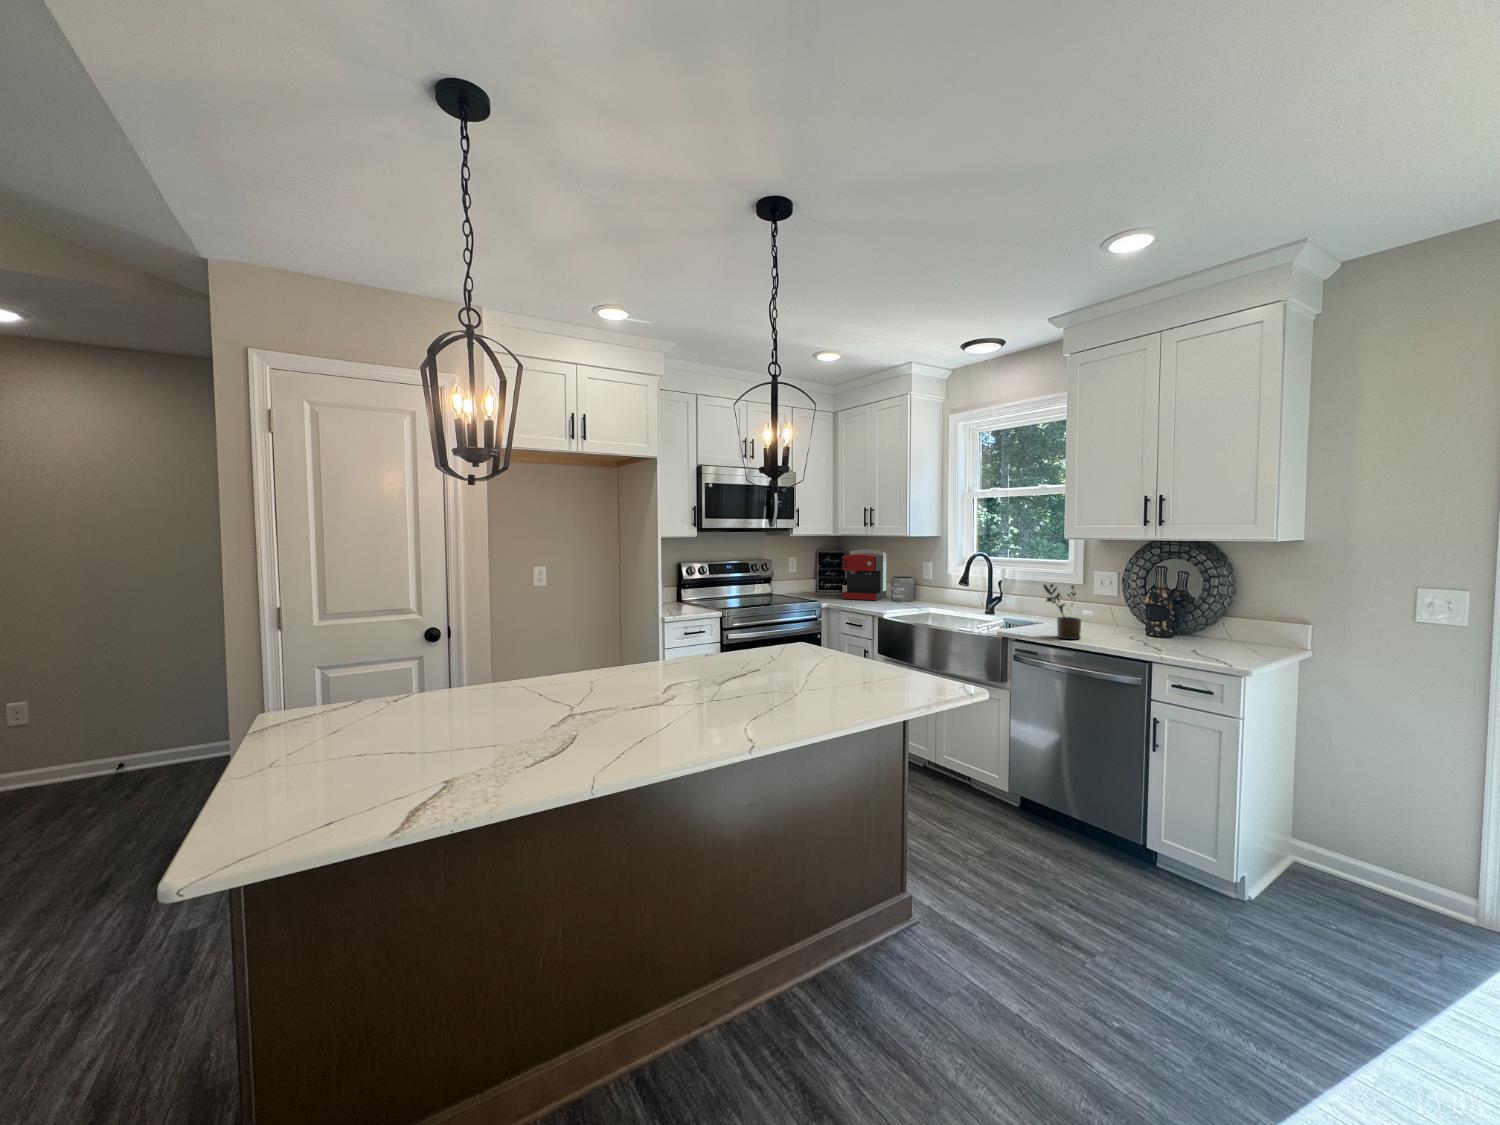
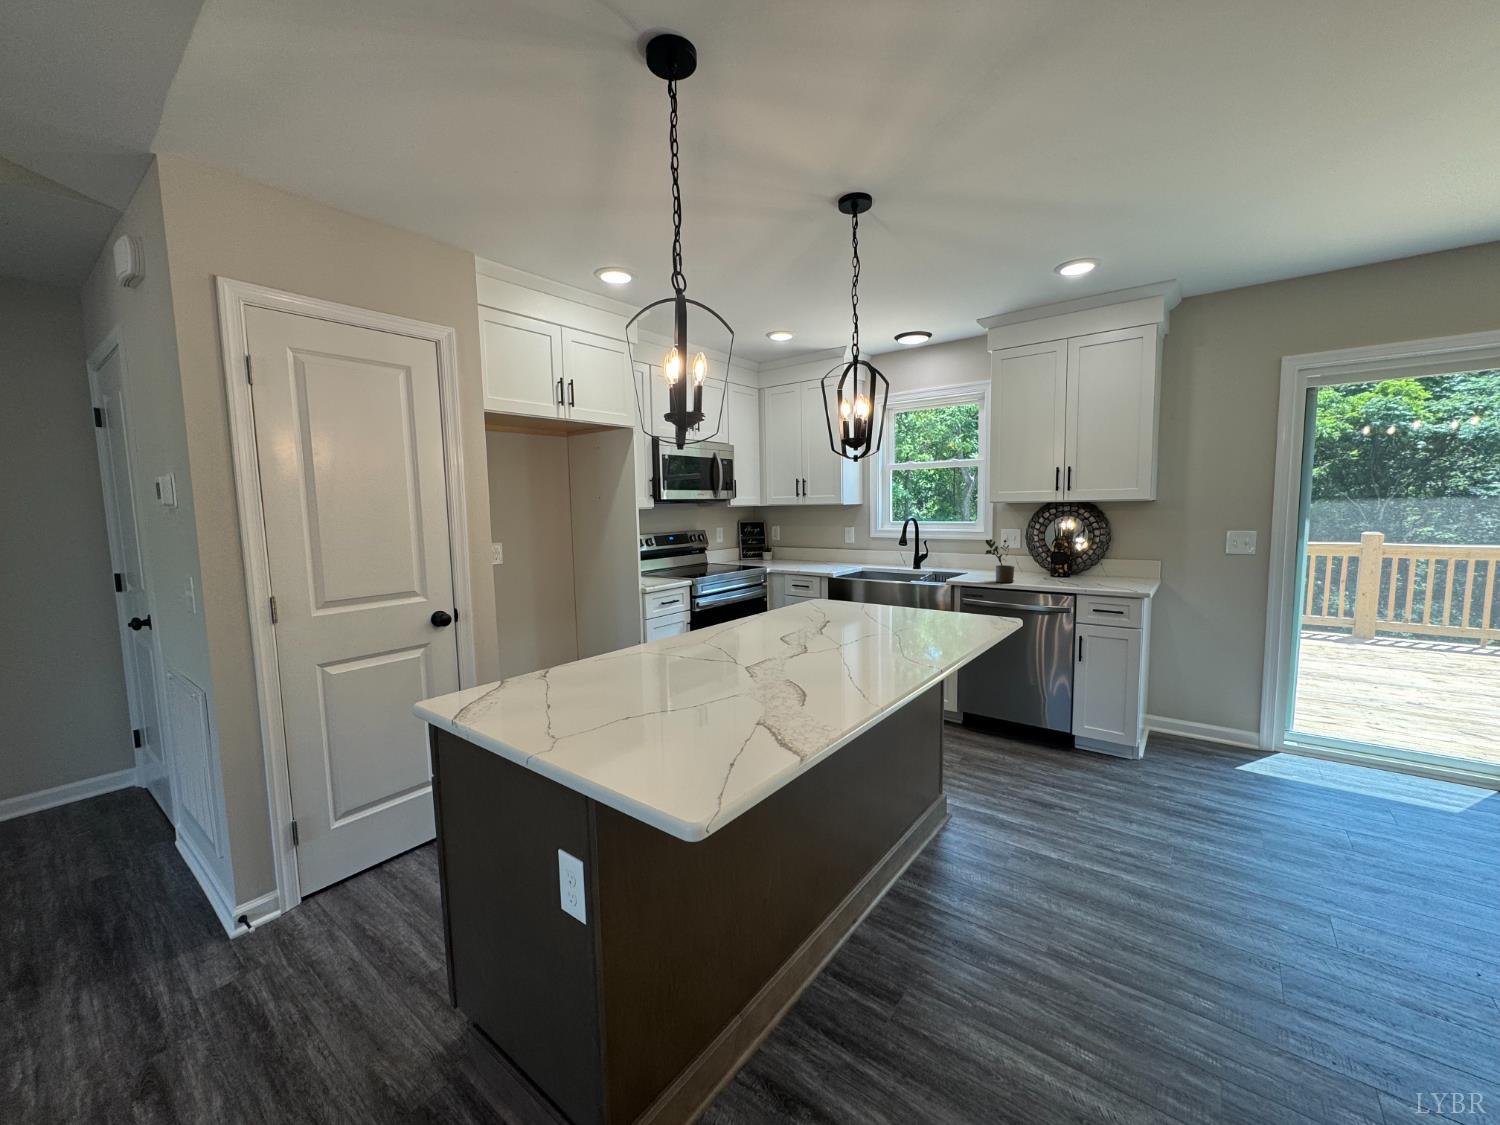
coffee maker: present [842,549,887,600] -> none [776,518,810,564]

